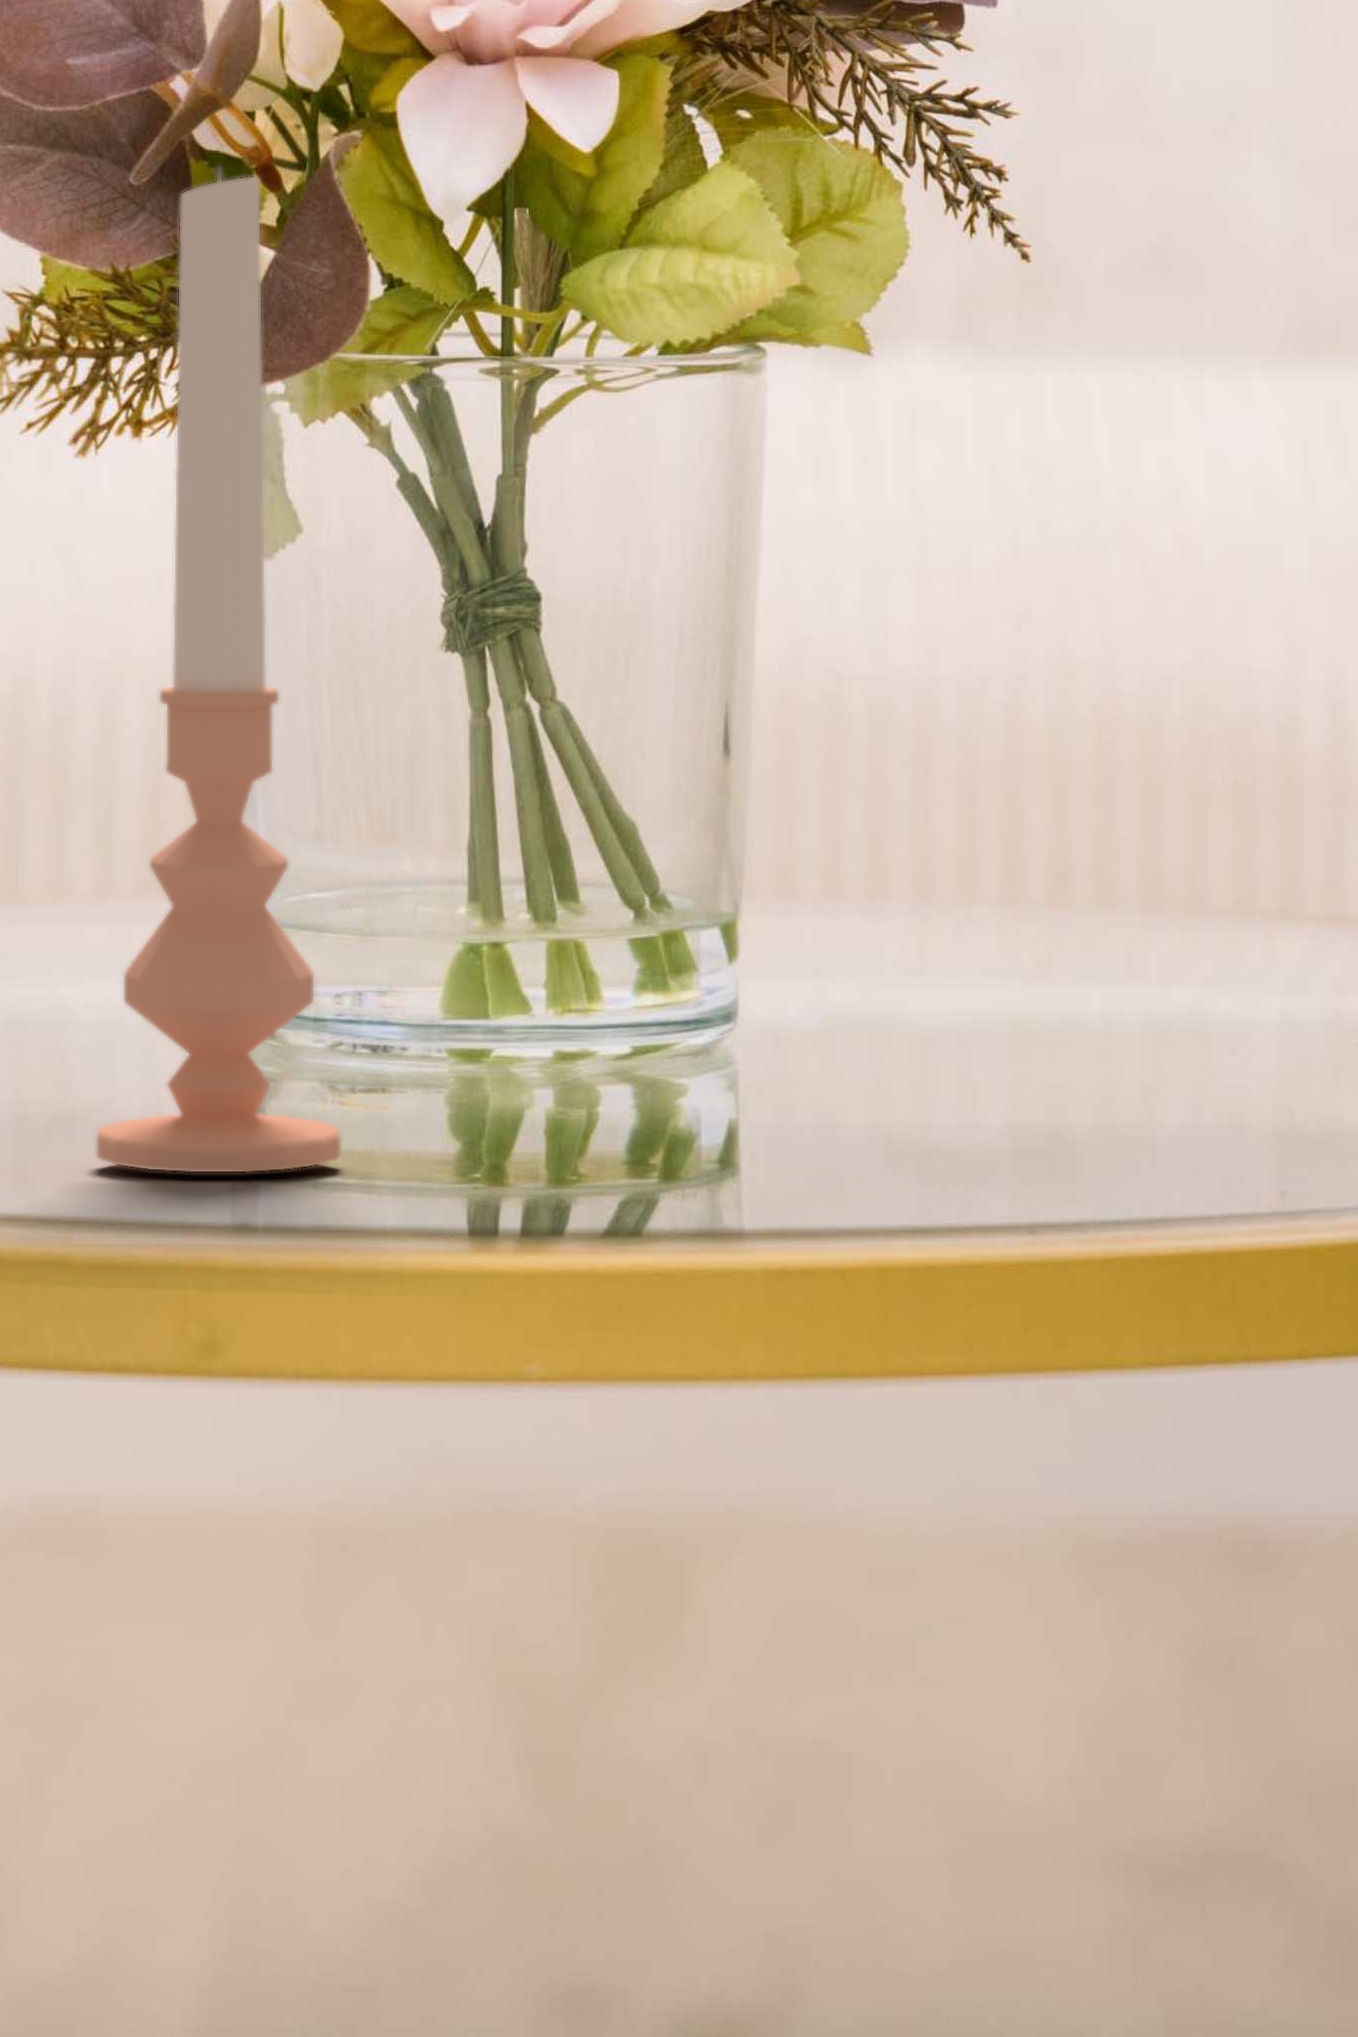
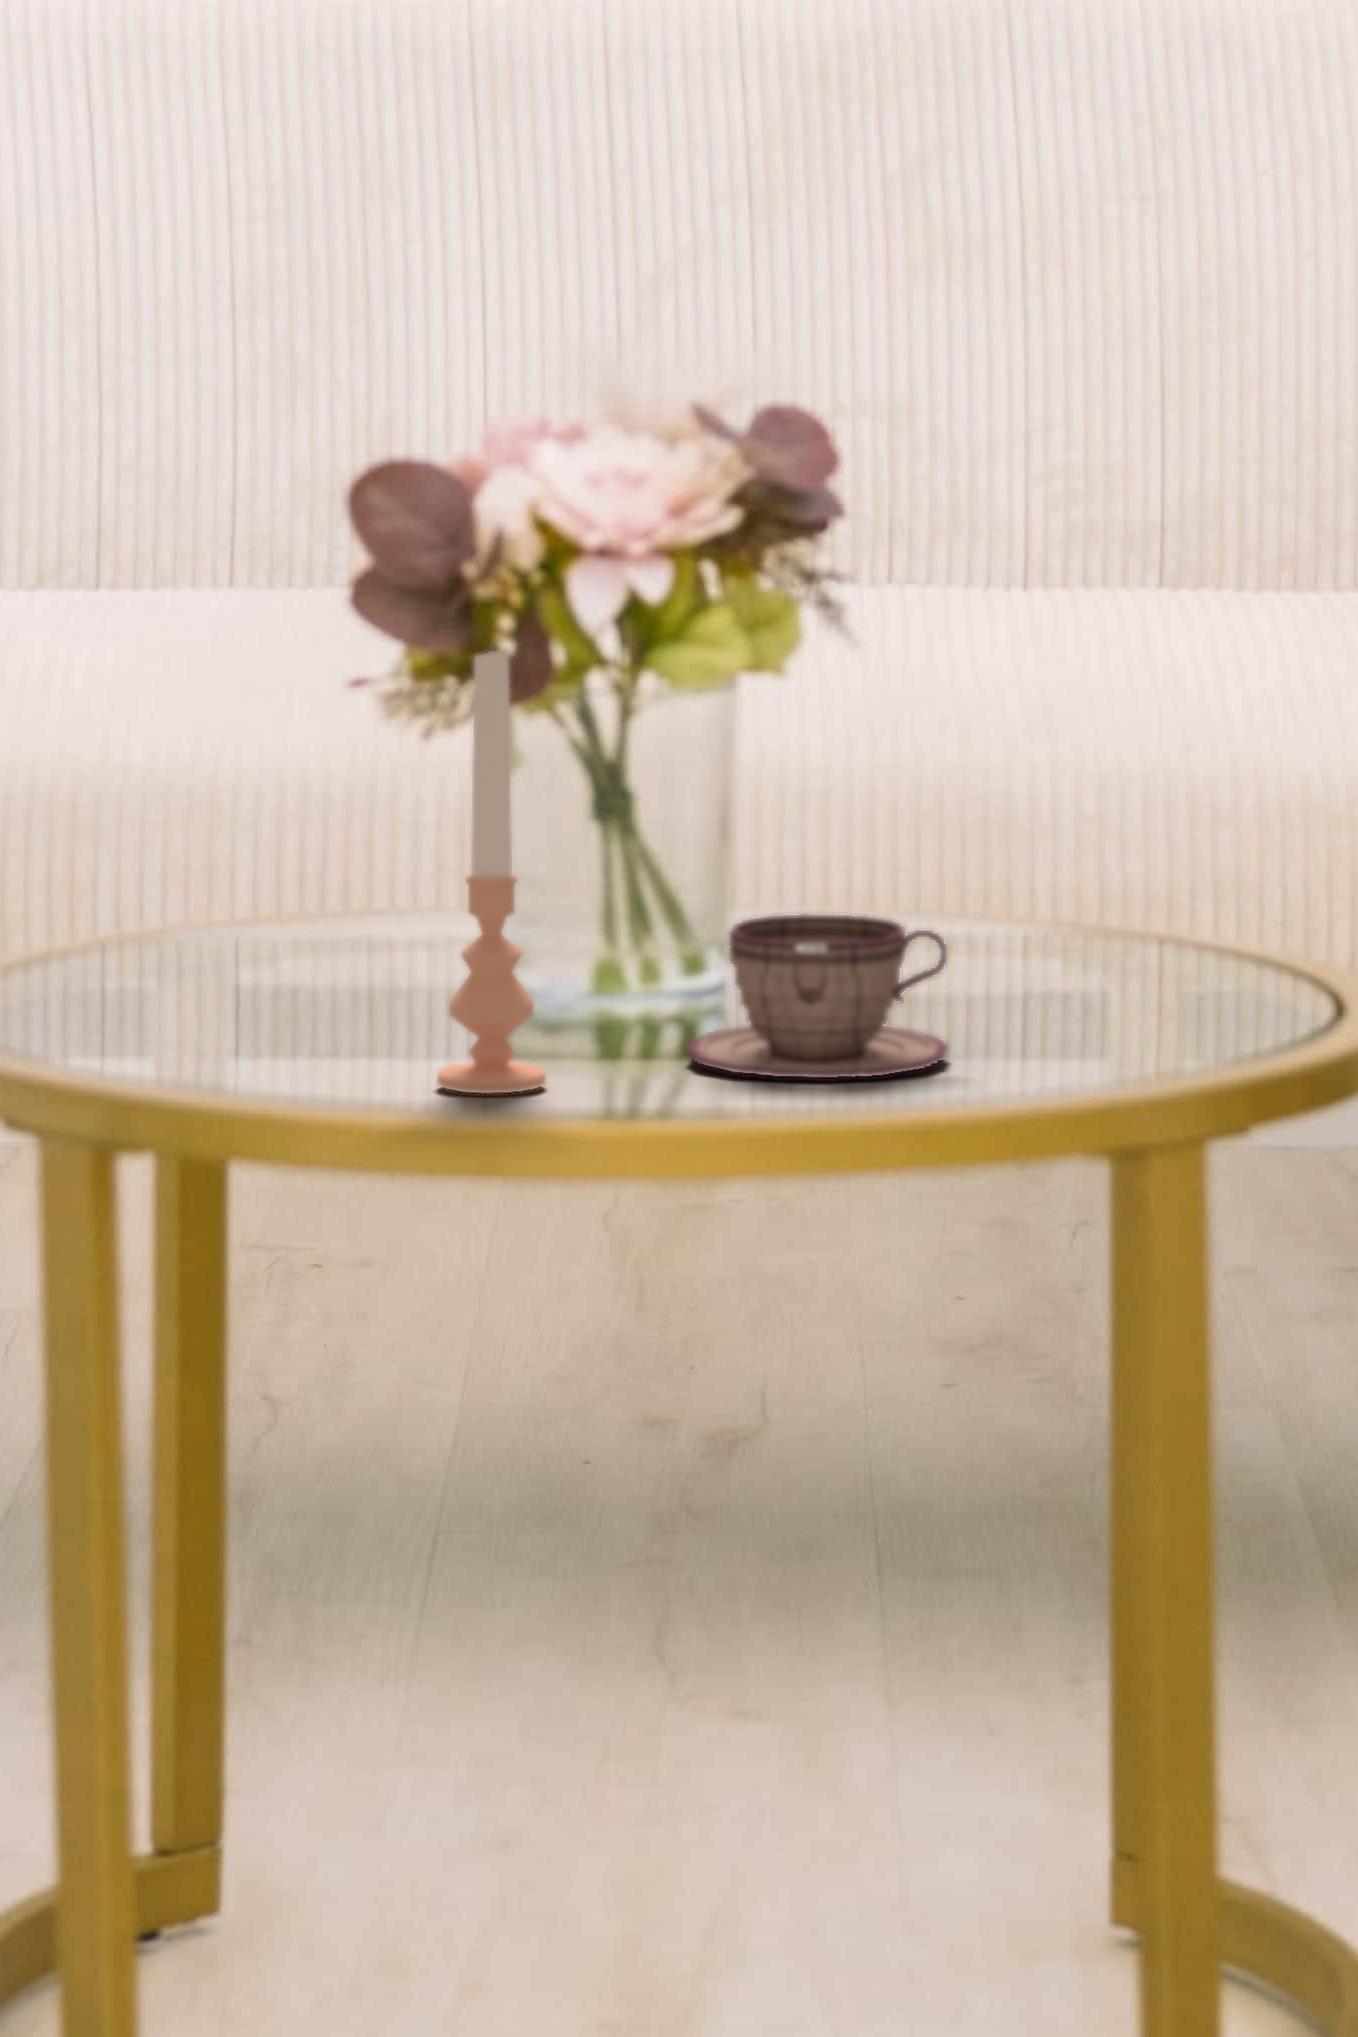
teacup: none [654,819,1237,1153] -> present [687,914,948,1078]

